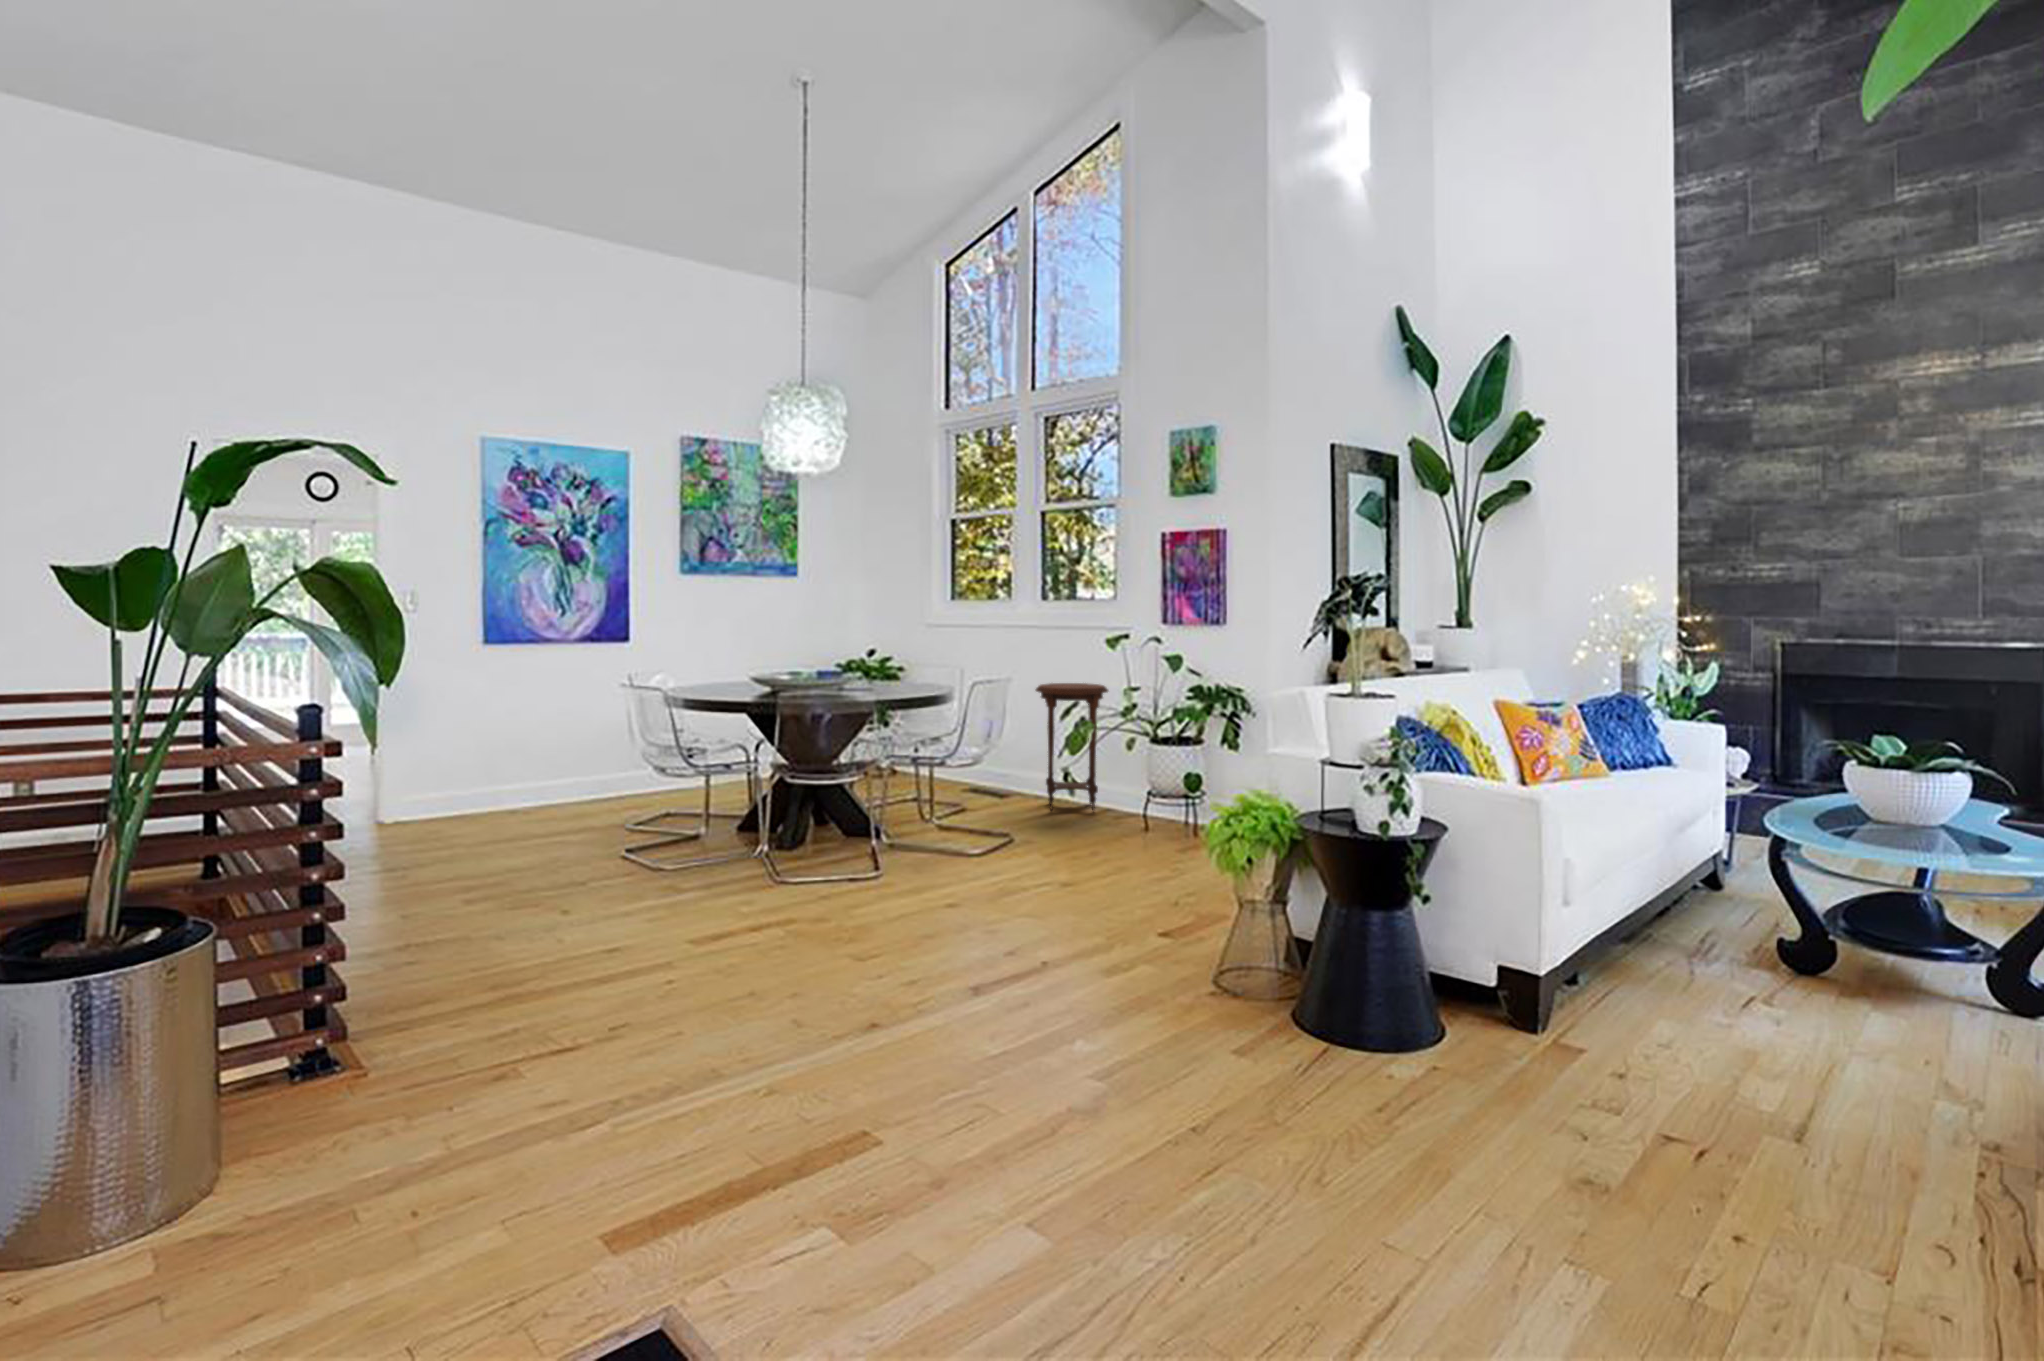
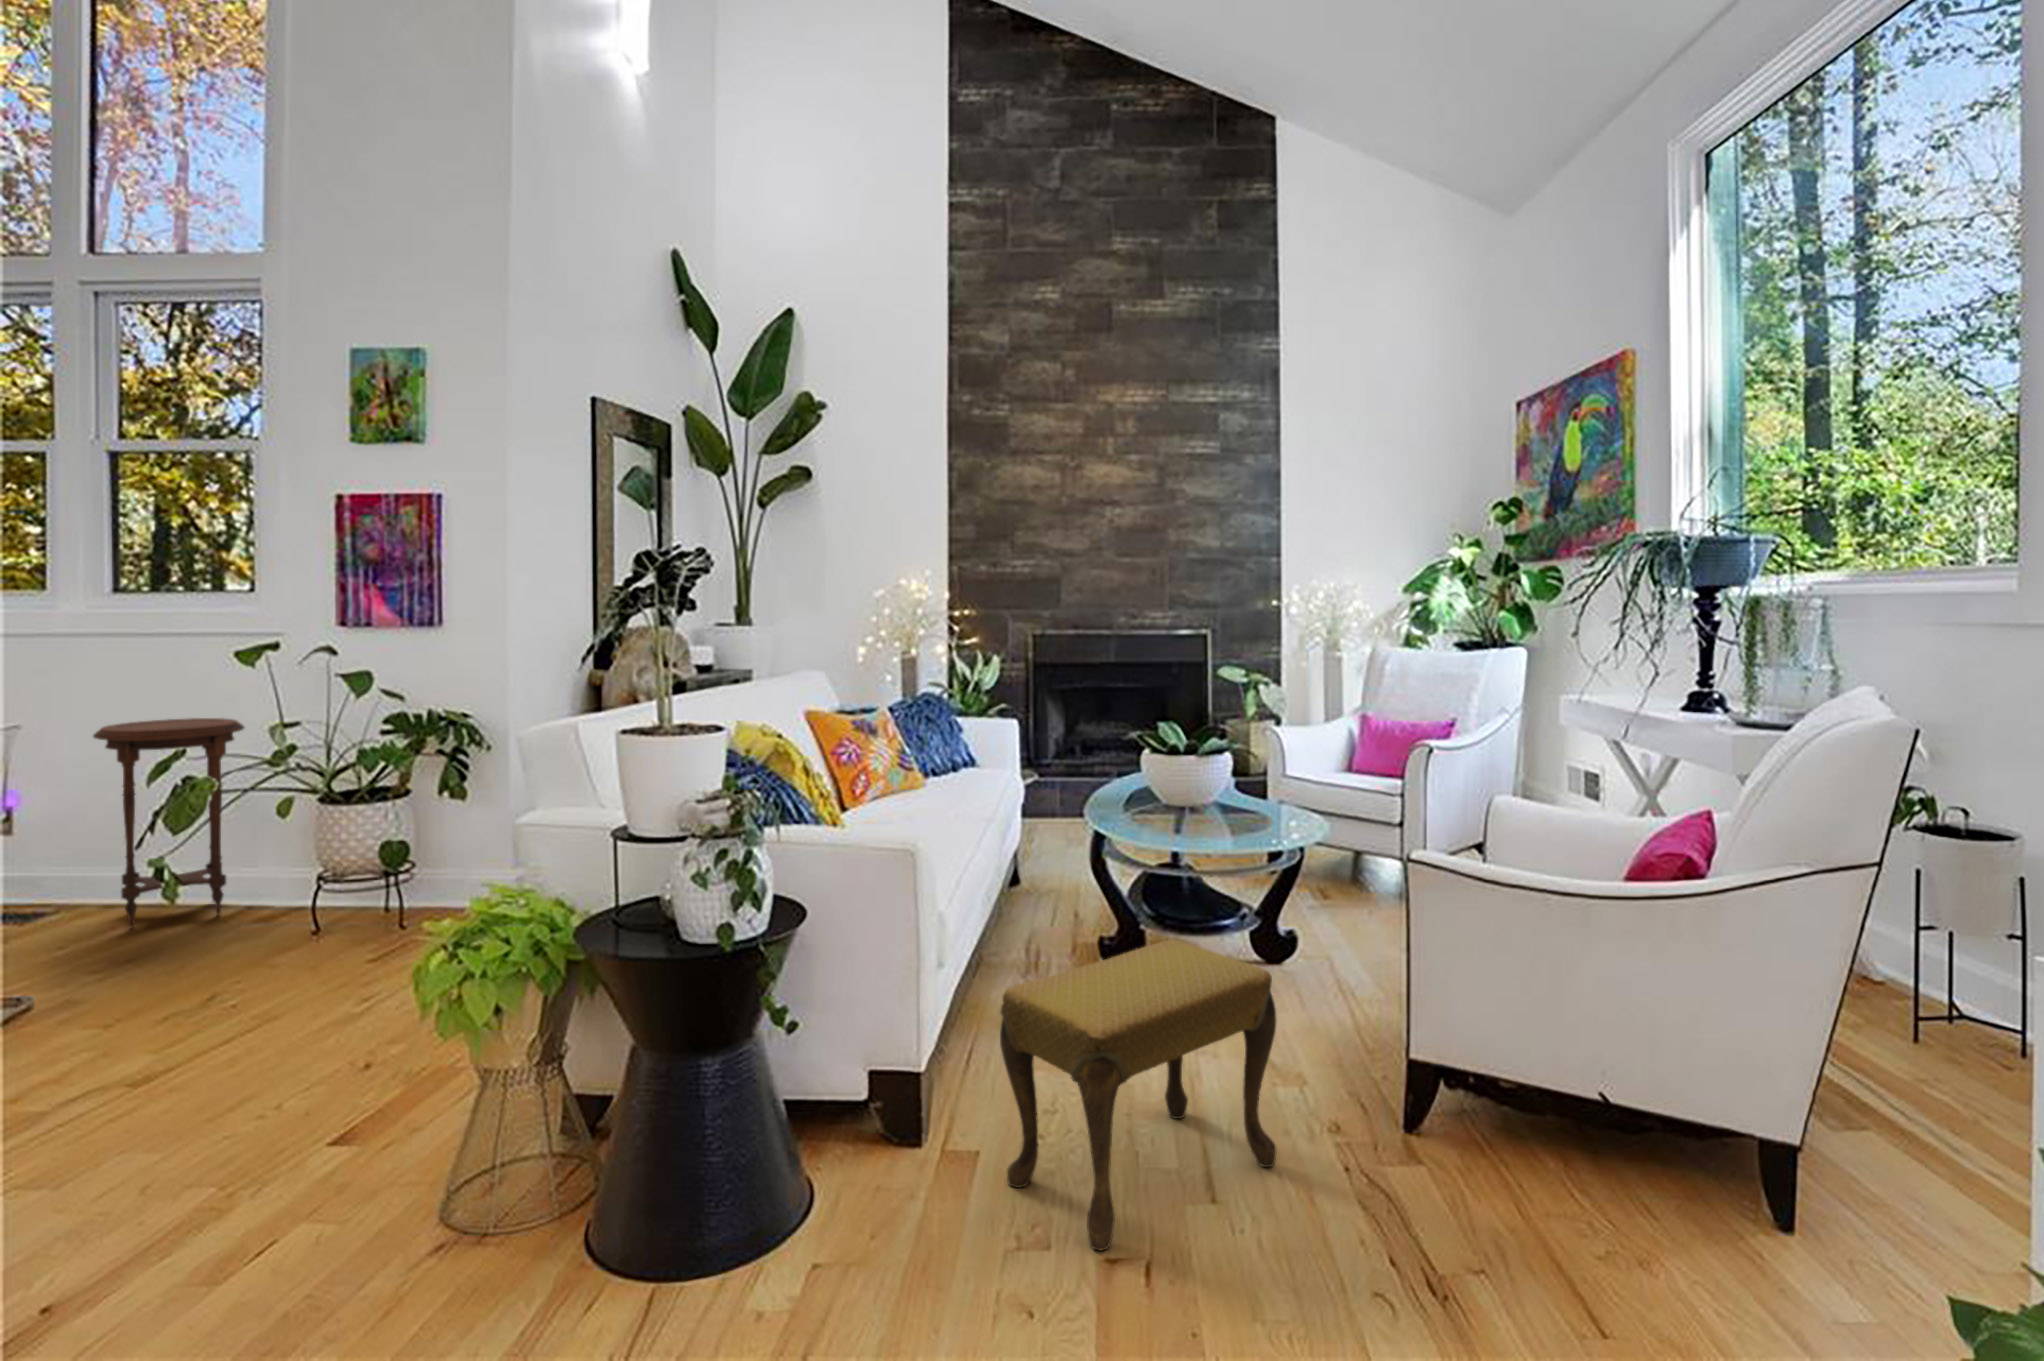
footstool: none [1605,914,1900,1133] -> present [1000,939,1277,1250]

